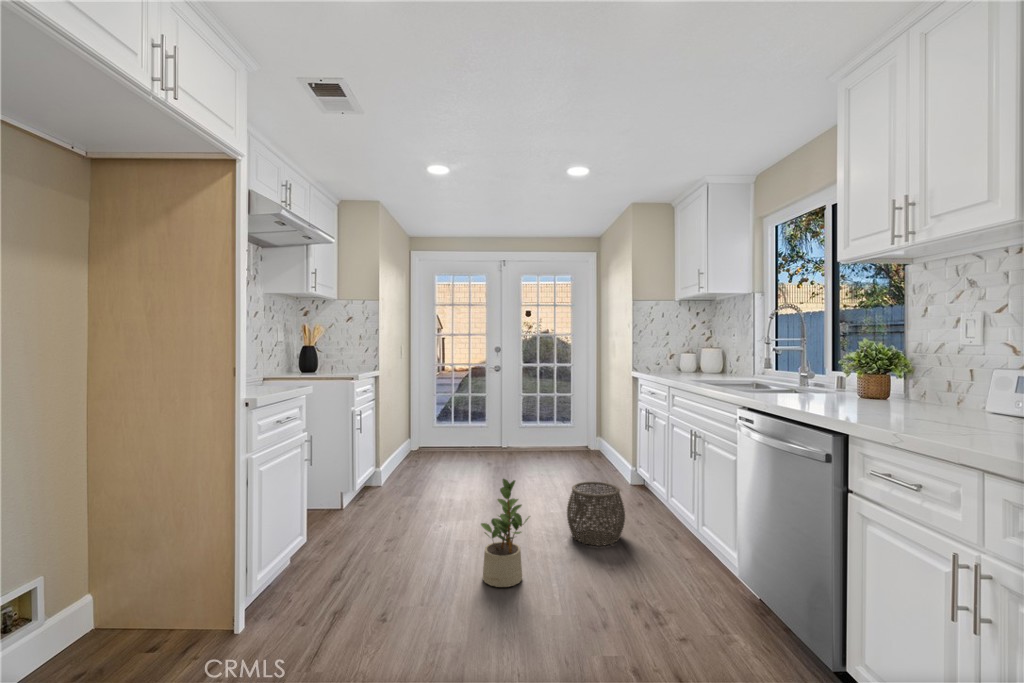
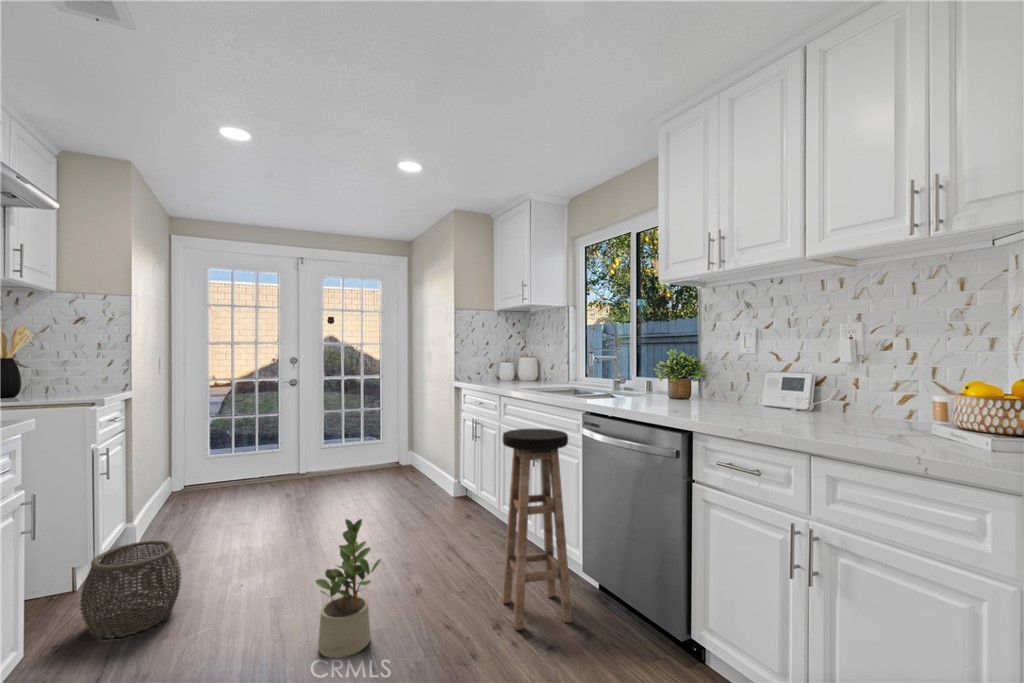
bar stool: none [641,418,708,609] -> present [502,429,572,630]
woven basket: present [567,482,625,546] -> present [80,540,182,639]

